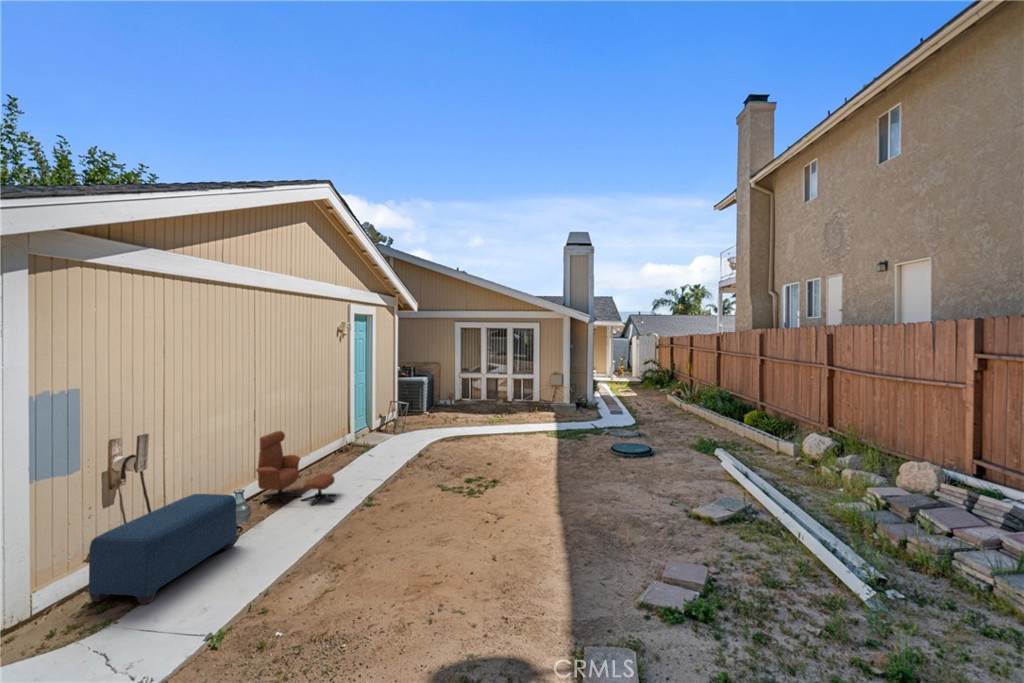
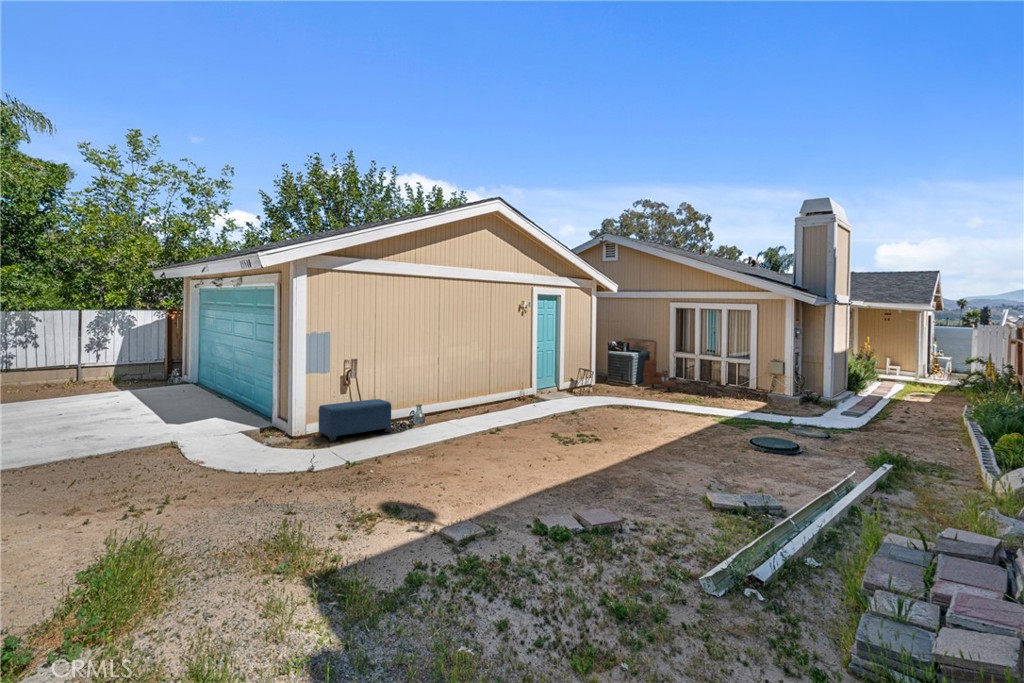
lounge chair: present [256,431,336,506] -> present [643,360,676,393]

